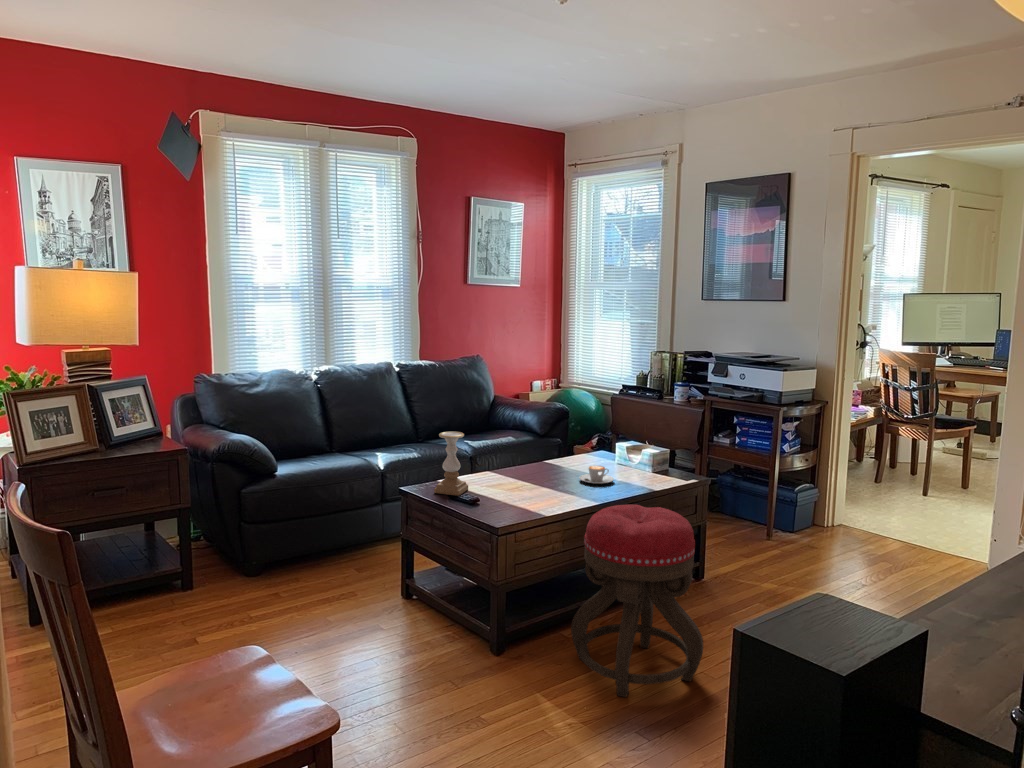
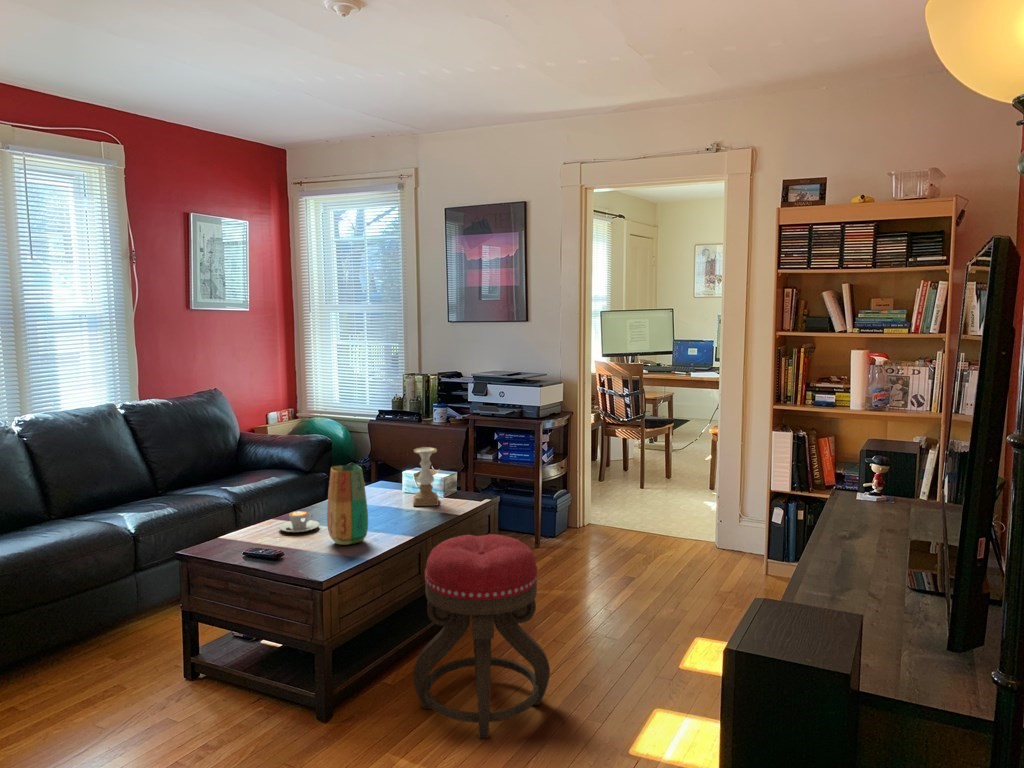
vase: none [519,427,554,500] -> present [327,464,368,545]
candle holder: present [434,431,468,496] -> present [413,447,439,506]
coffee cup: present [579,466,614,484] -> present [279,511,319,532]

